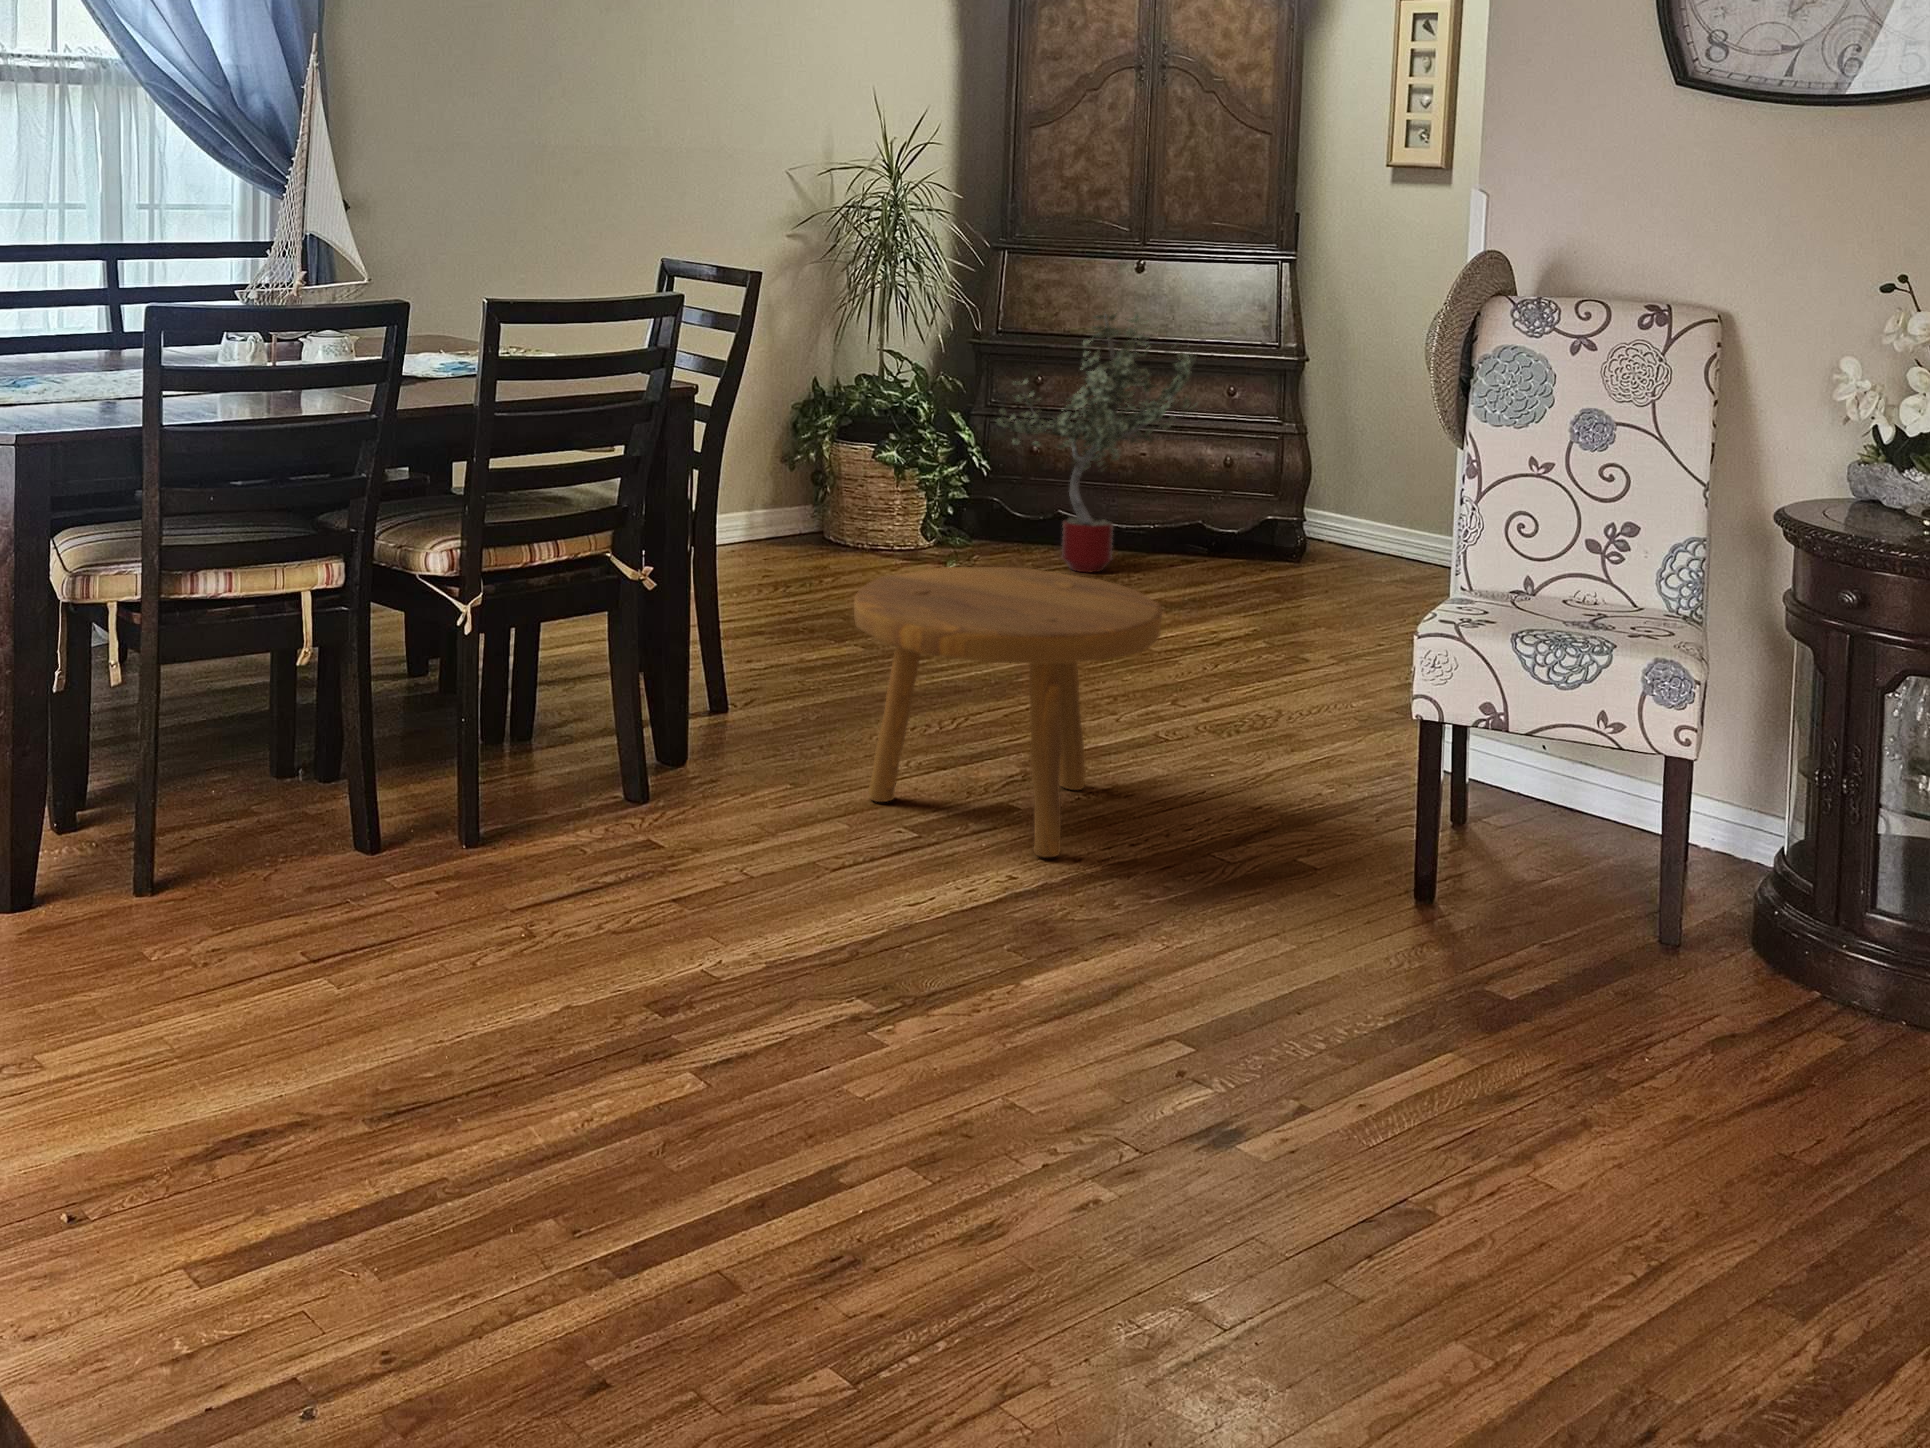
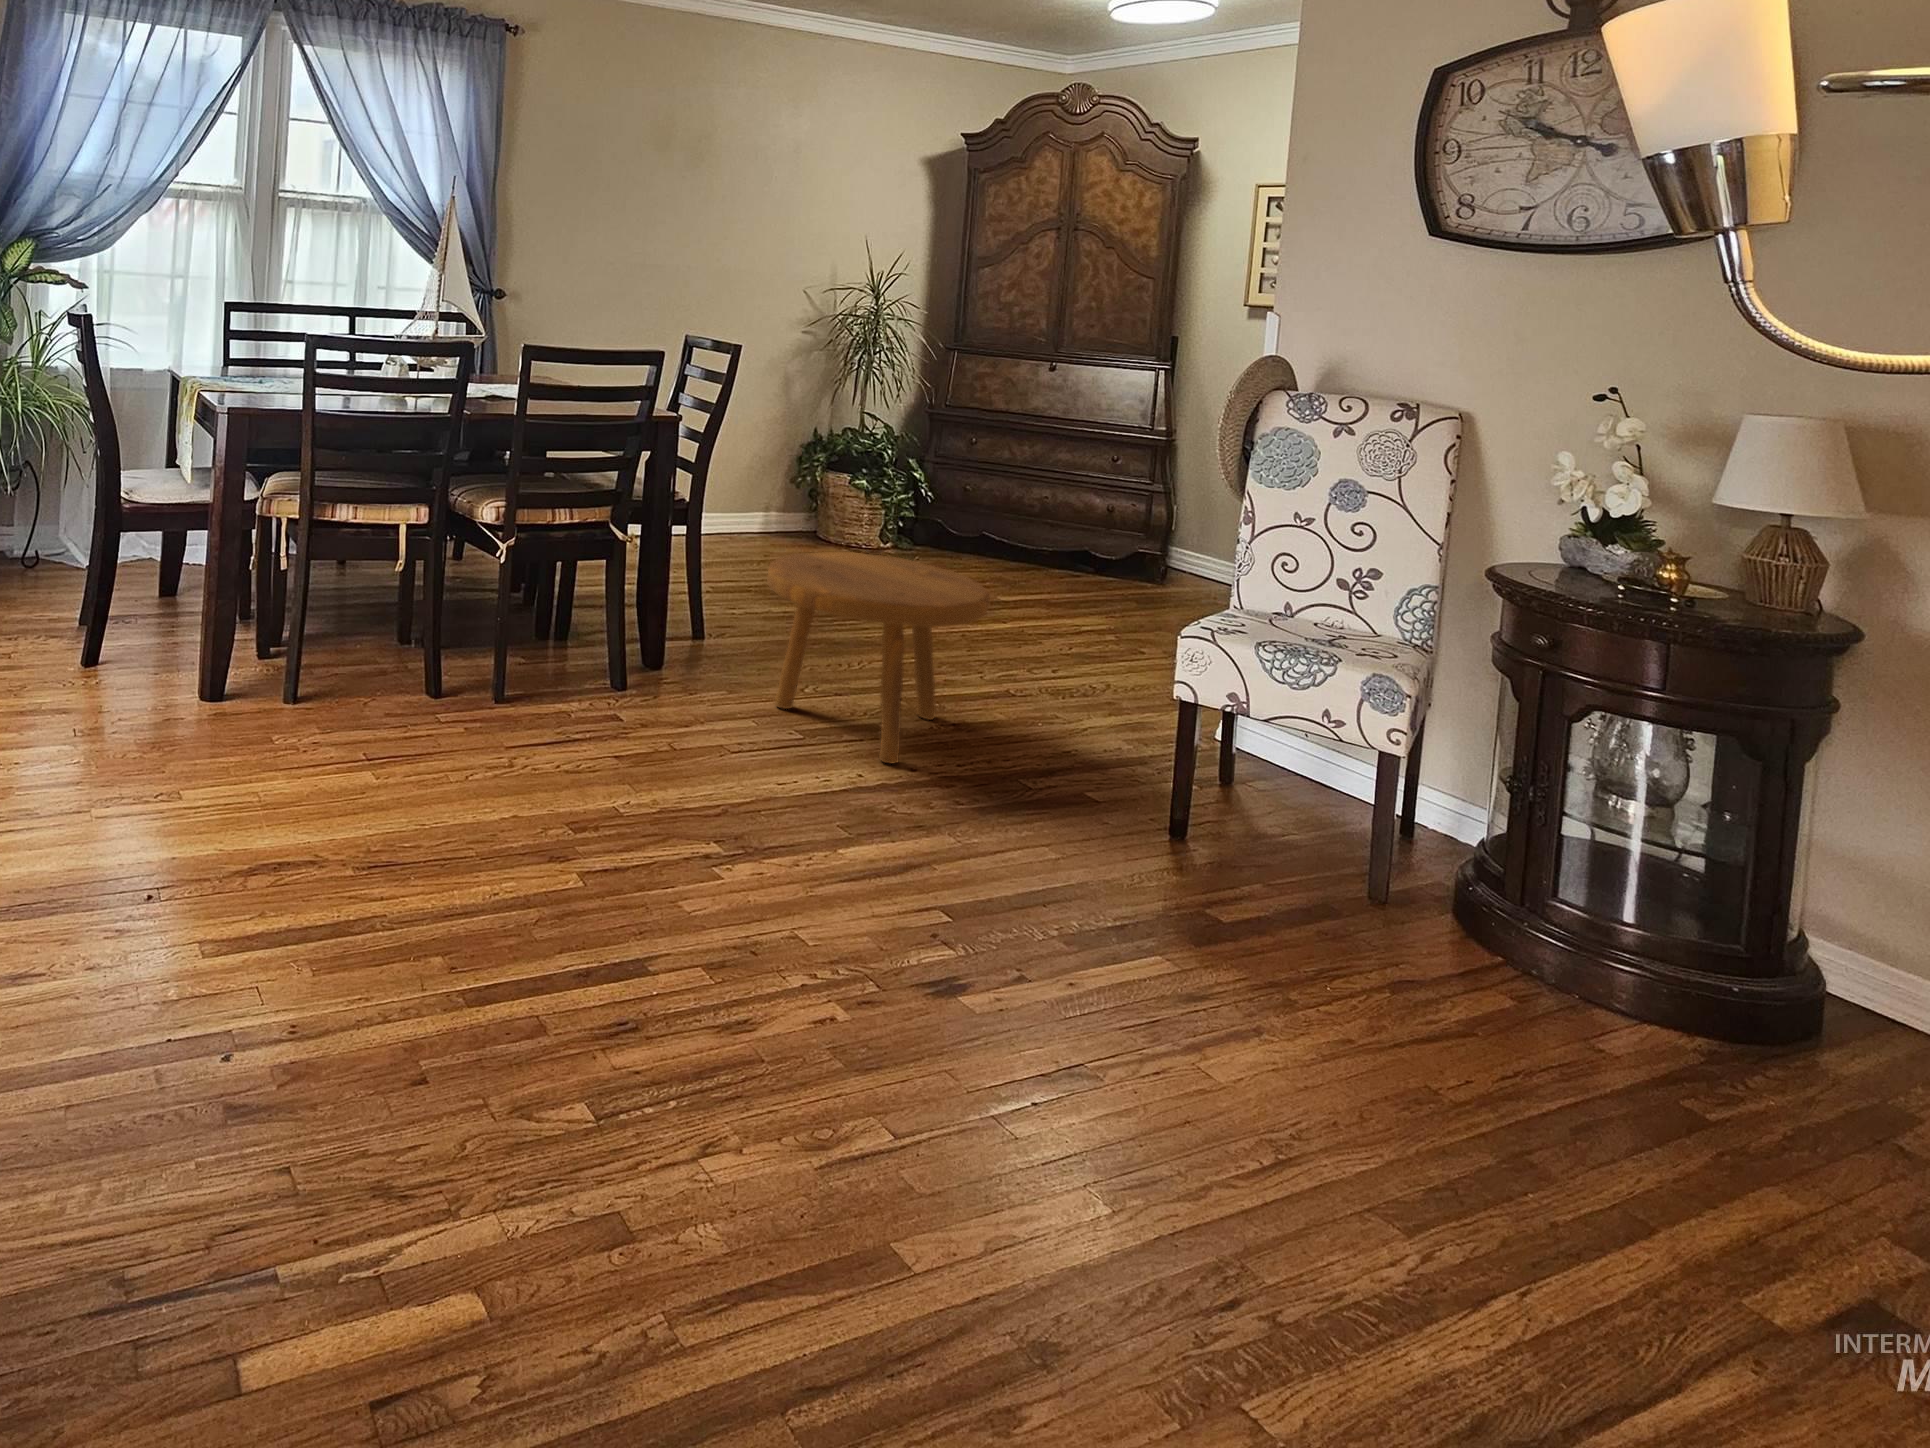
potted tree: present [996,313,1197,572] -> none [930,393,1080,574]

